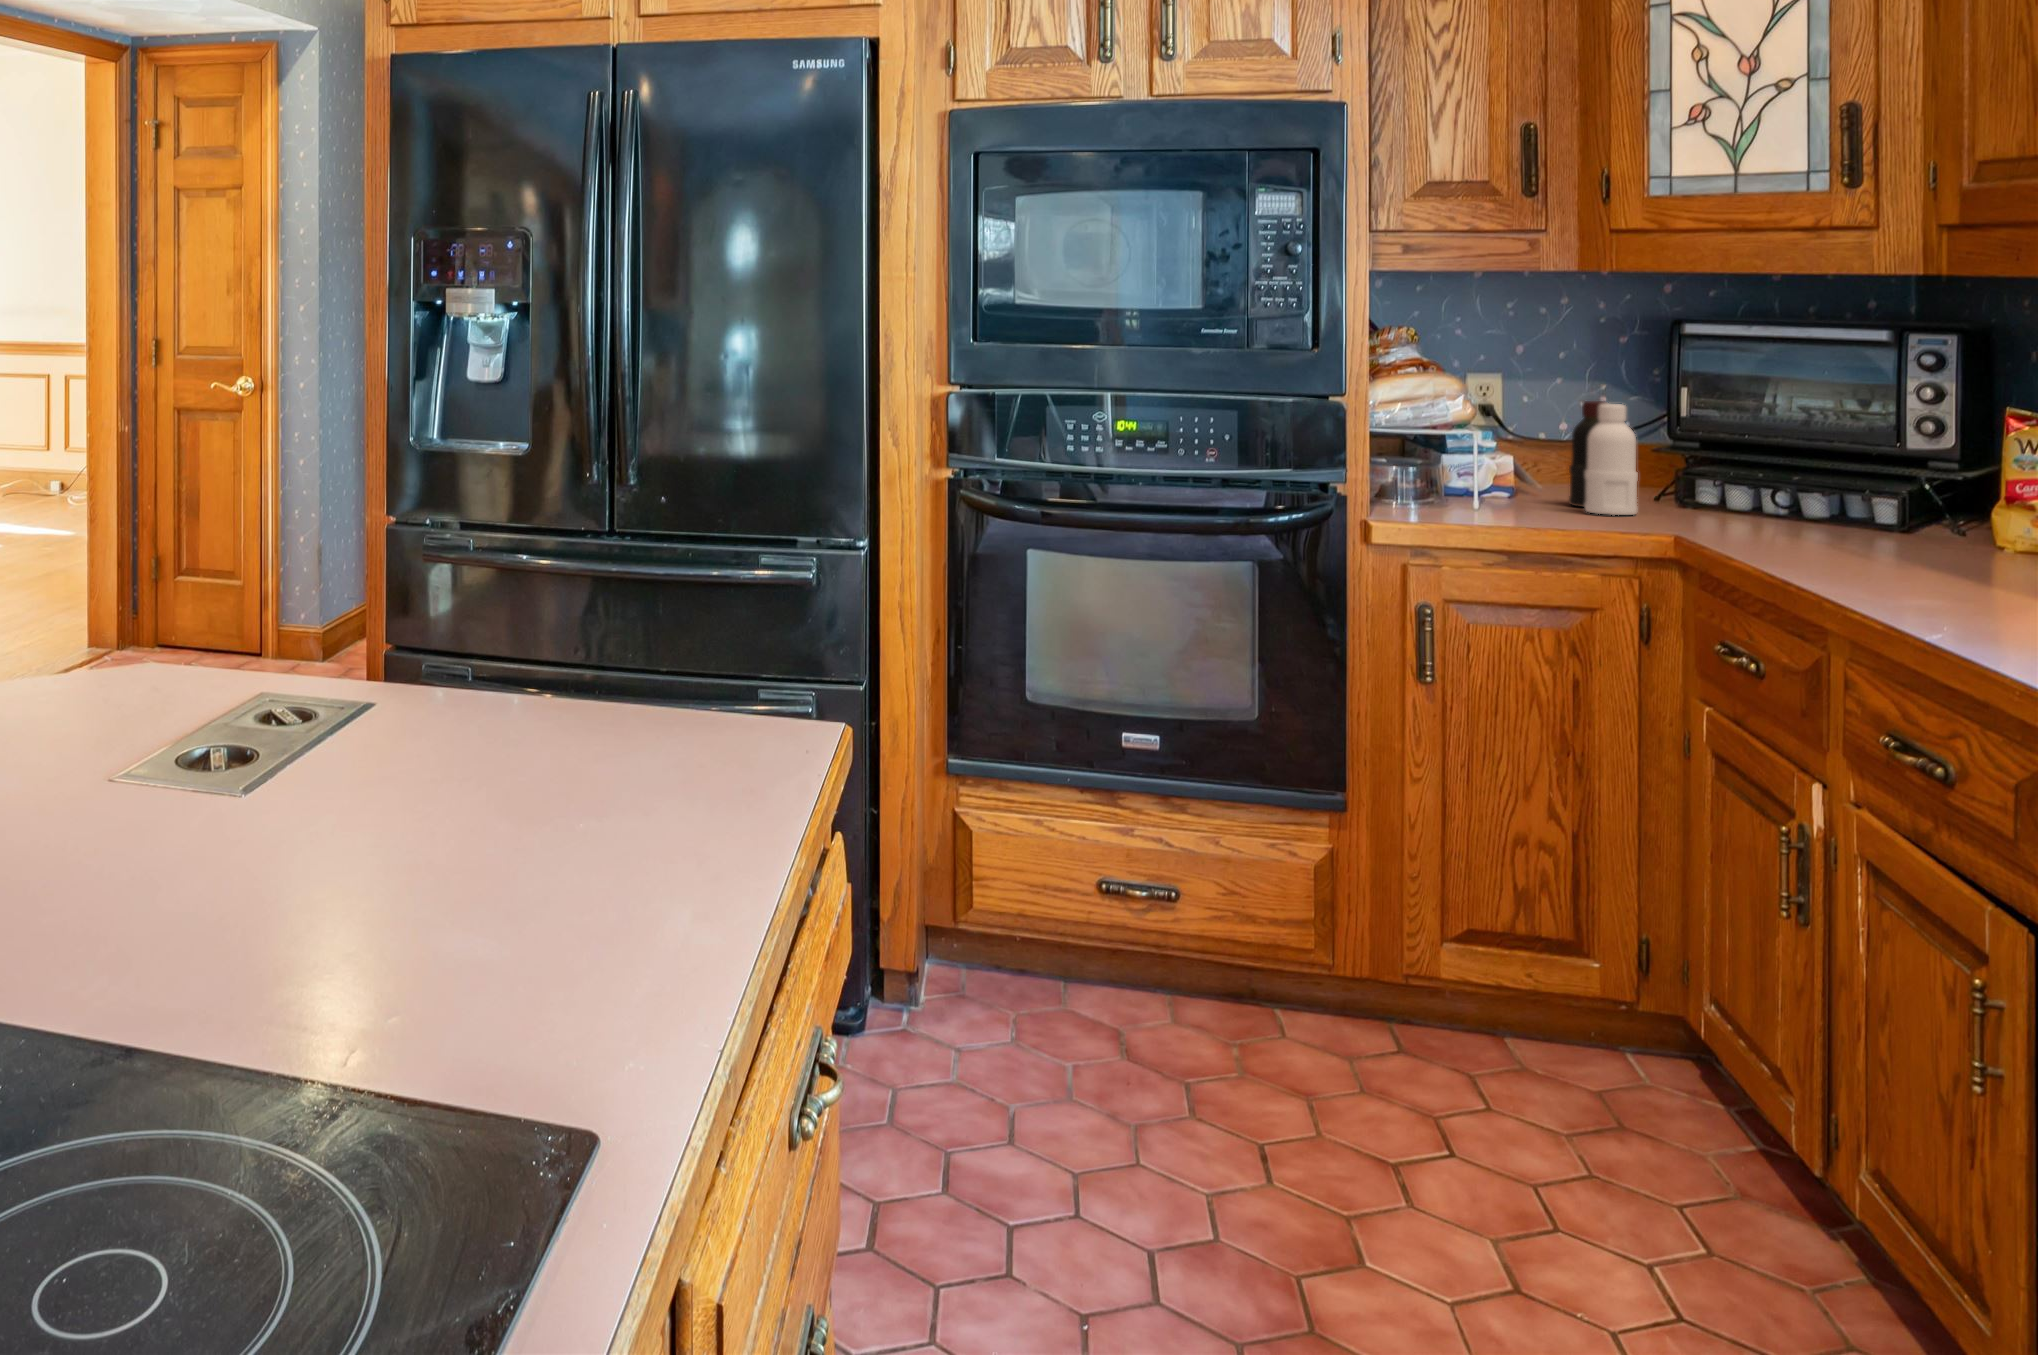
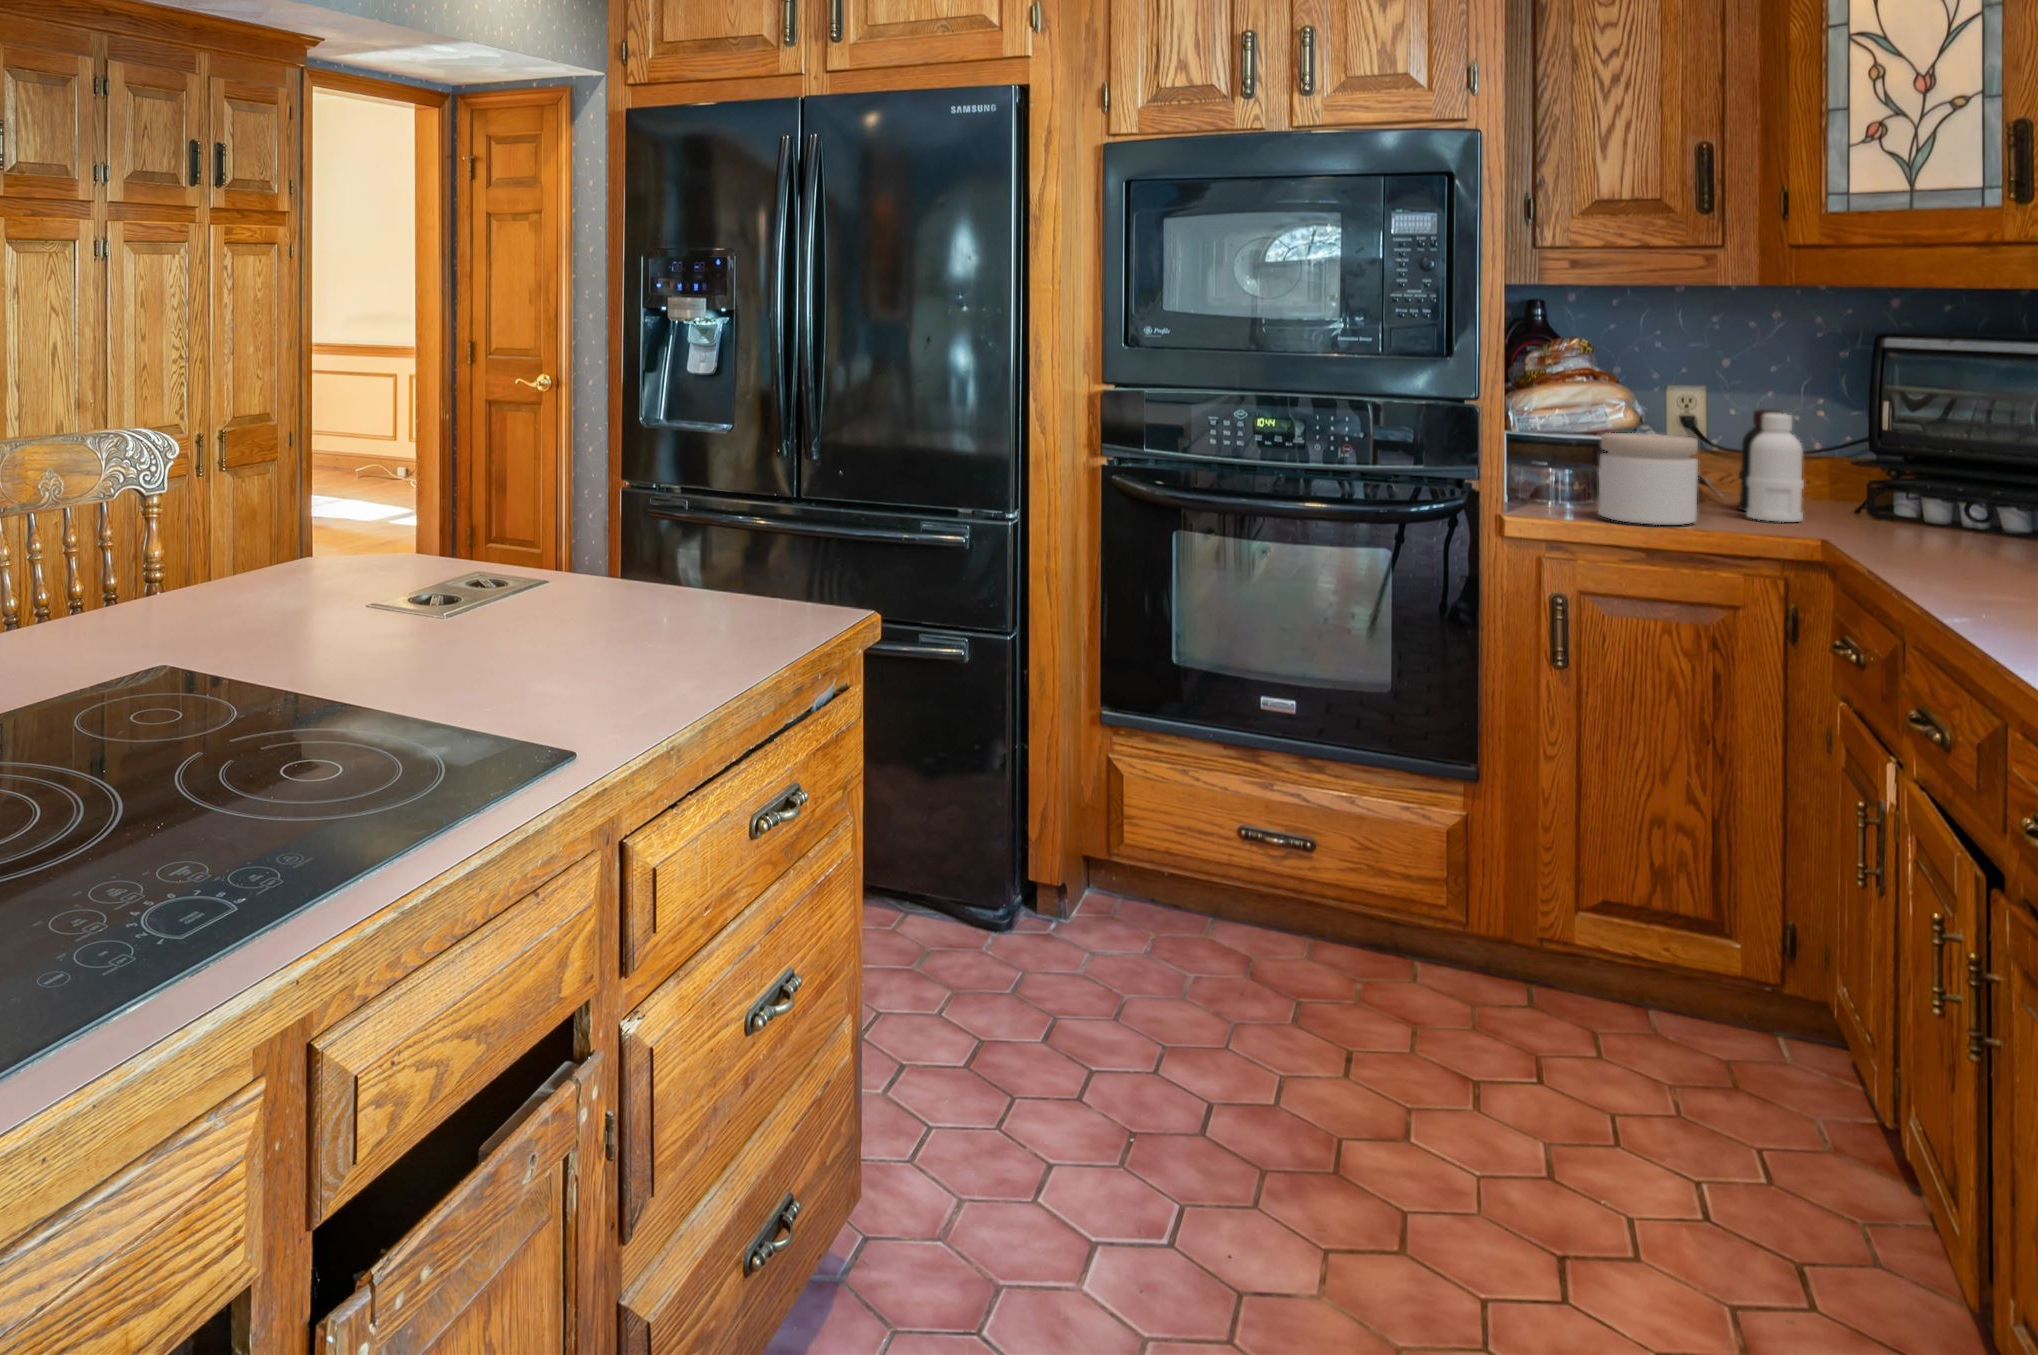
jar: none [1452,427,1547,521] -> present [1598,433,1698,525]

